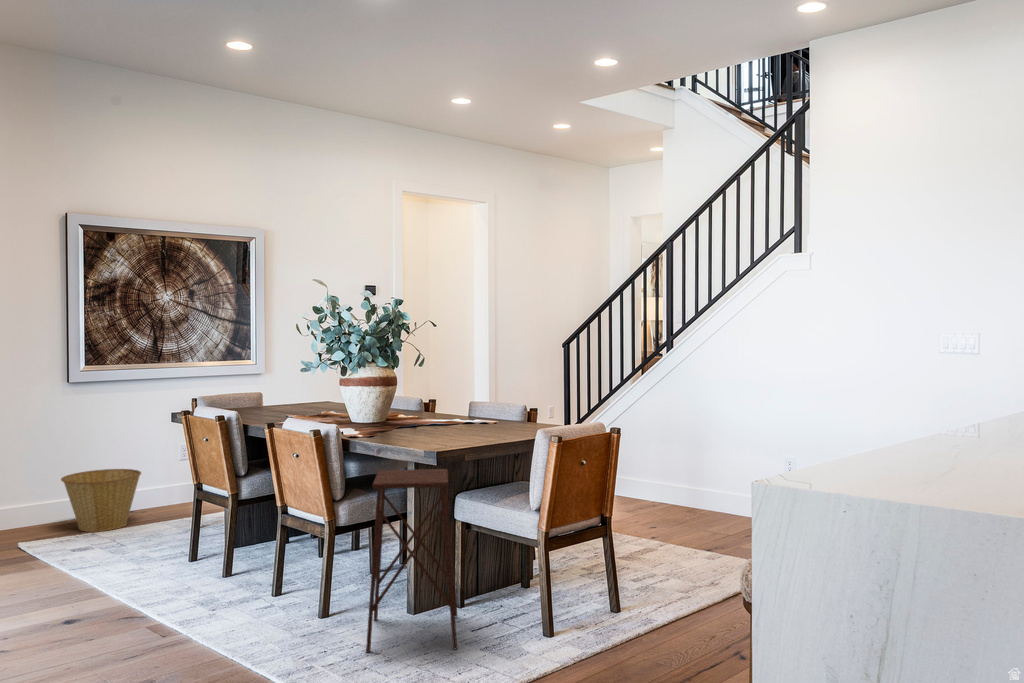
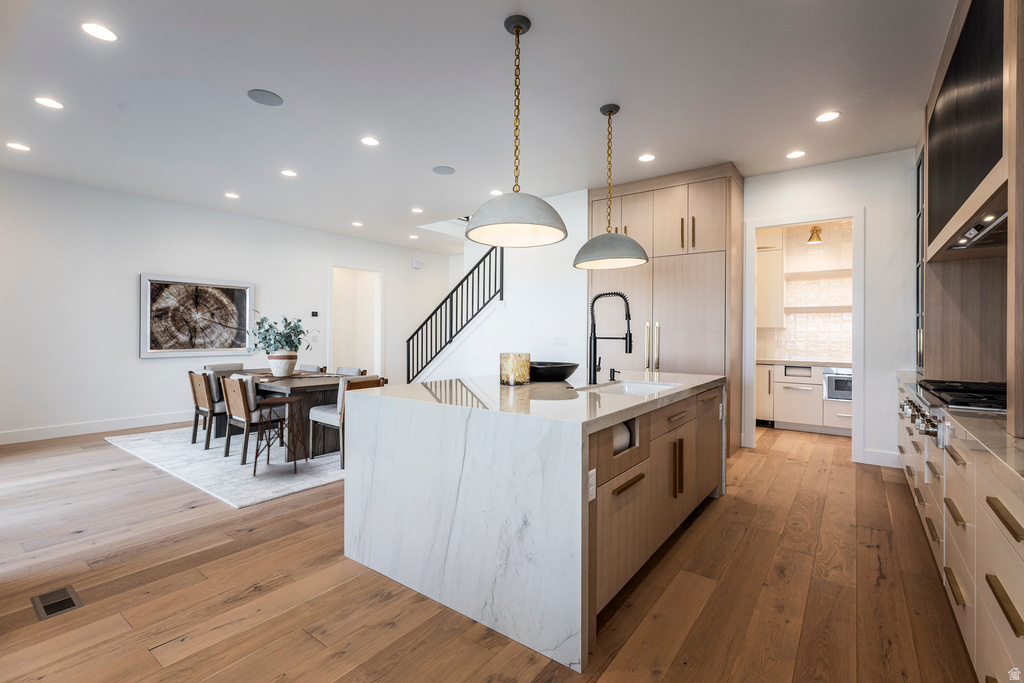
basket: present [61,469,141,532] -> none [133,401,180,432]

